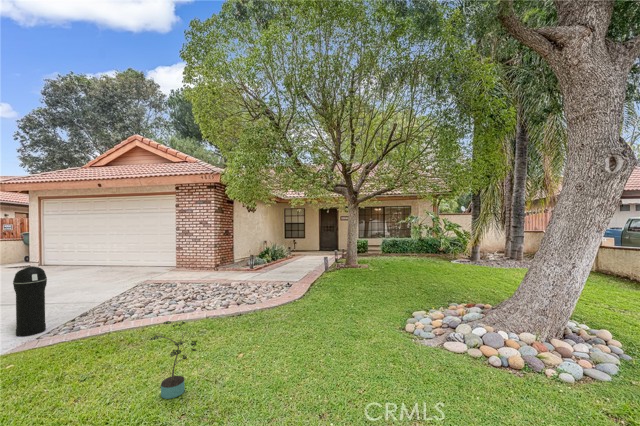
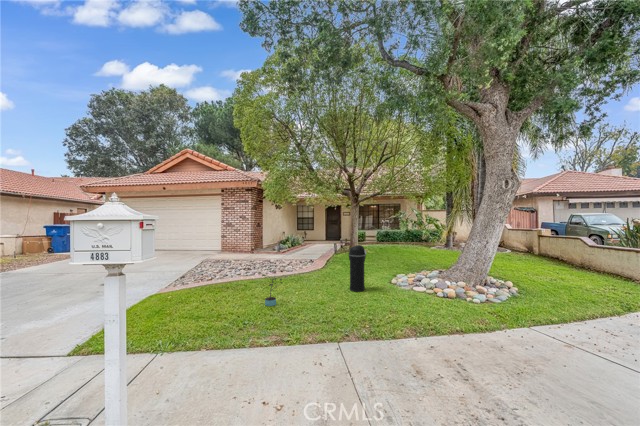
trash can: present [13,267,47,337] -> present [349,245,366,292]

